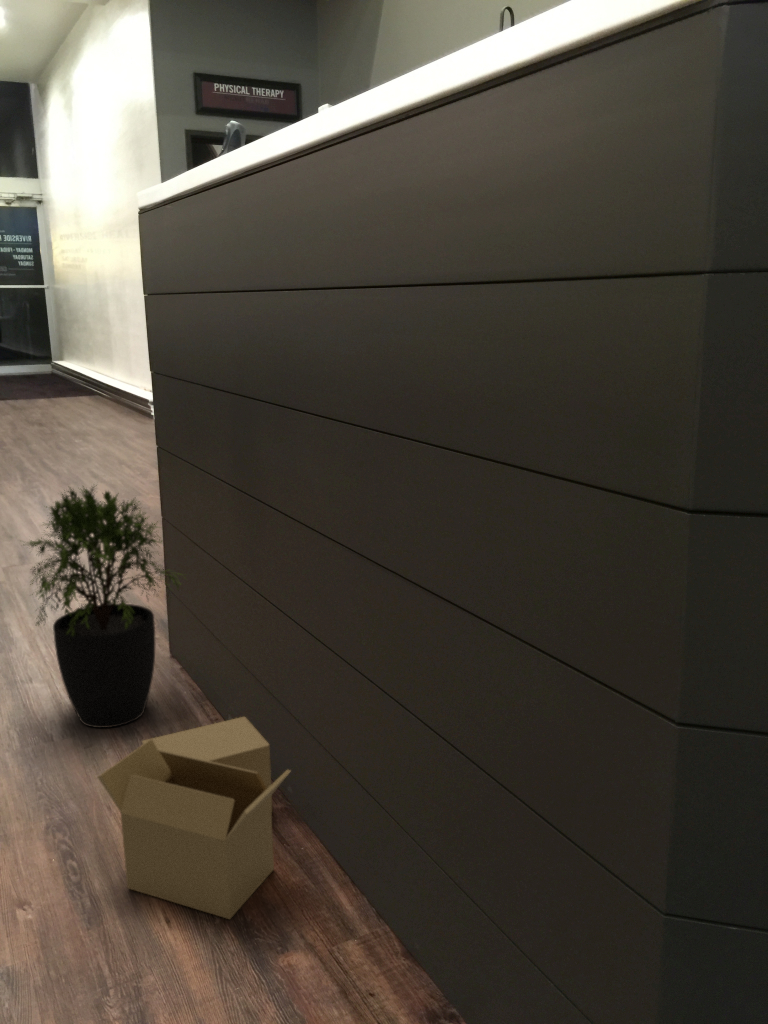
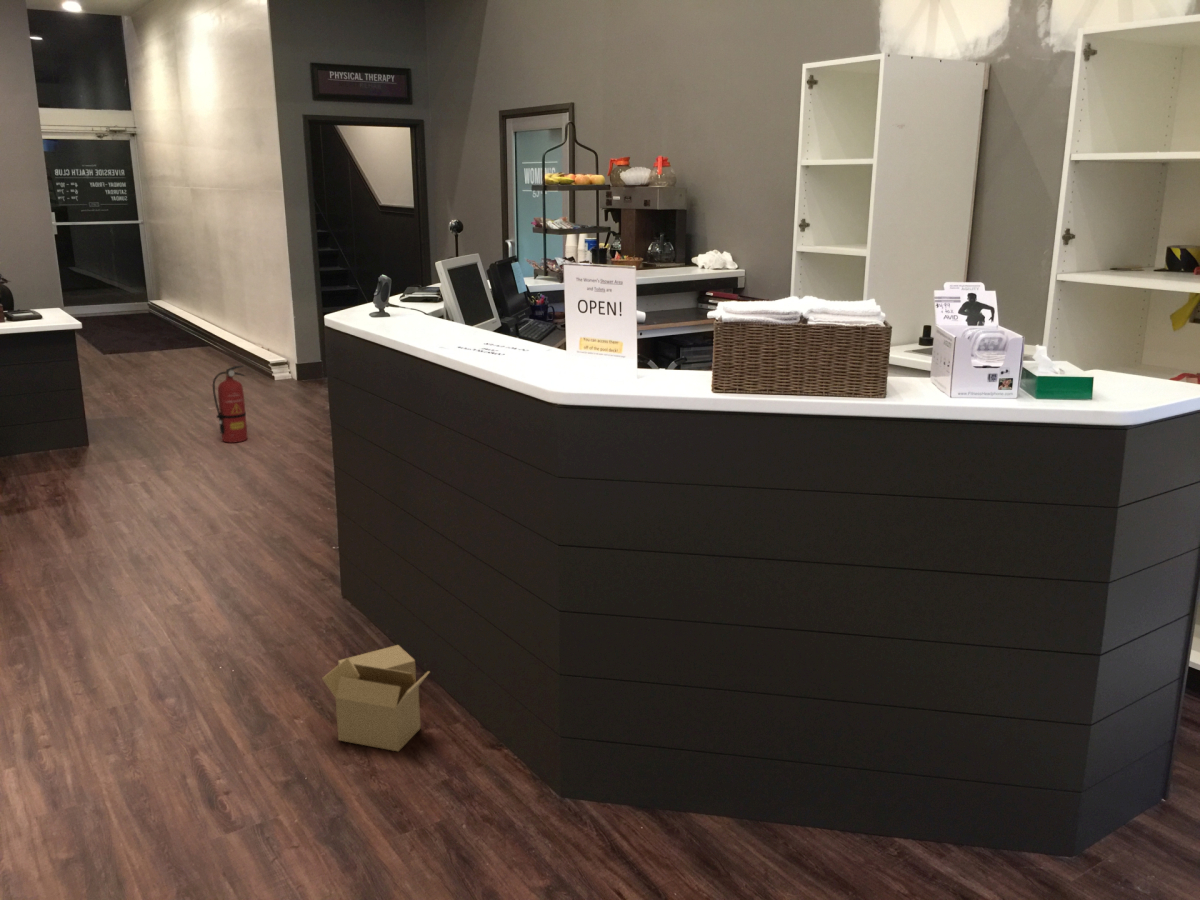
fire extinguisher: none [73,386,112,472] -> present [213,366,247,443]
potted plant: present [28,487,181,728] -> none [244,497,356,657]

